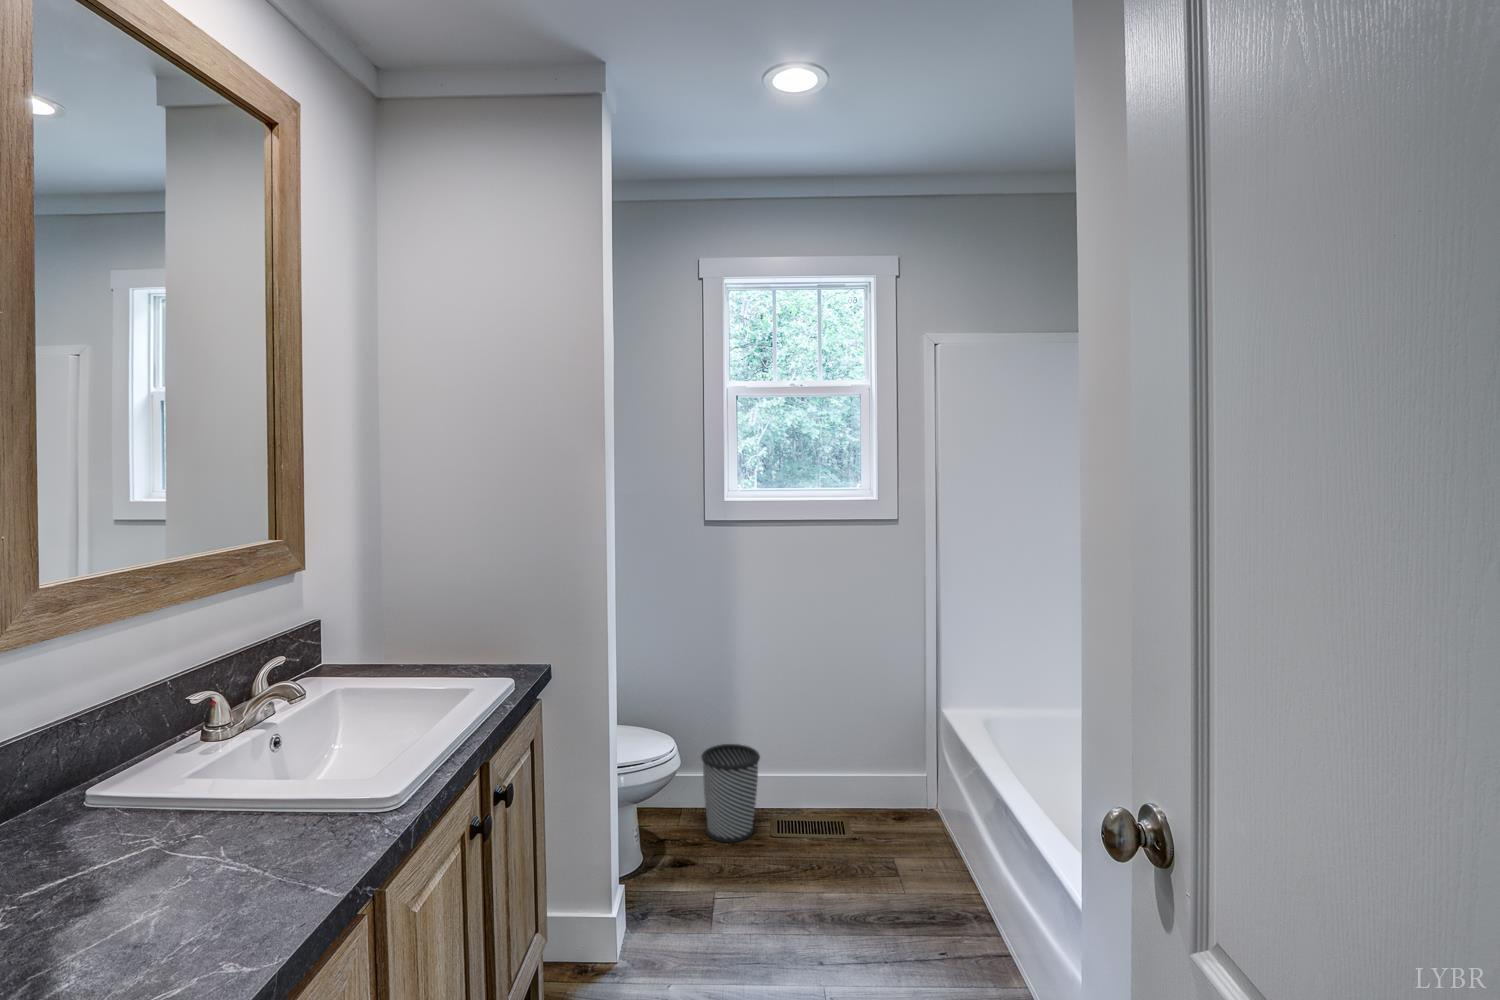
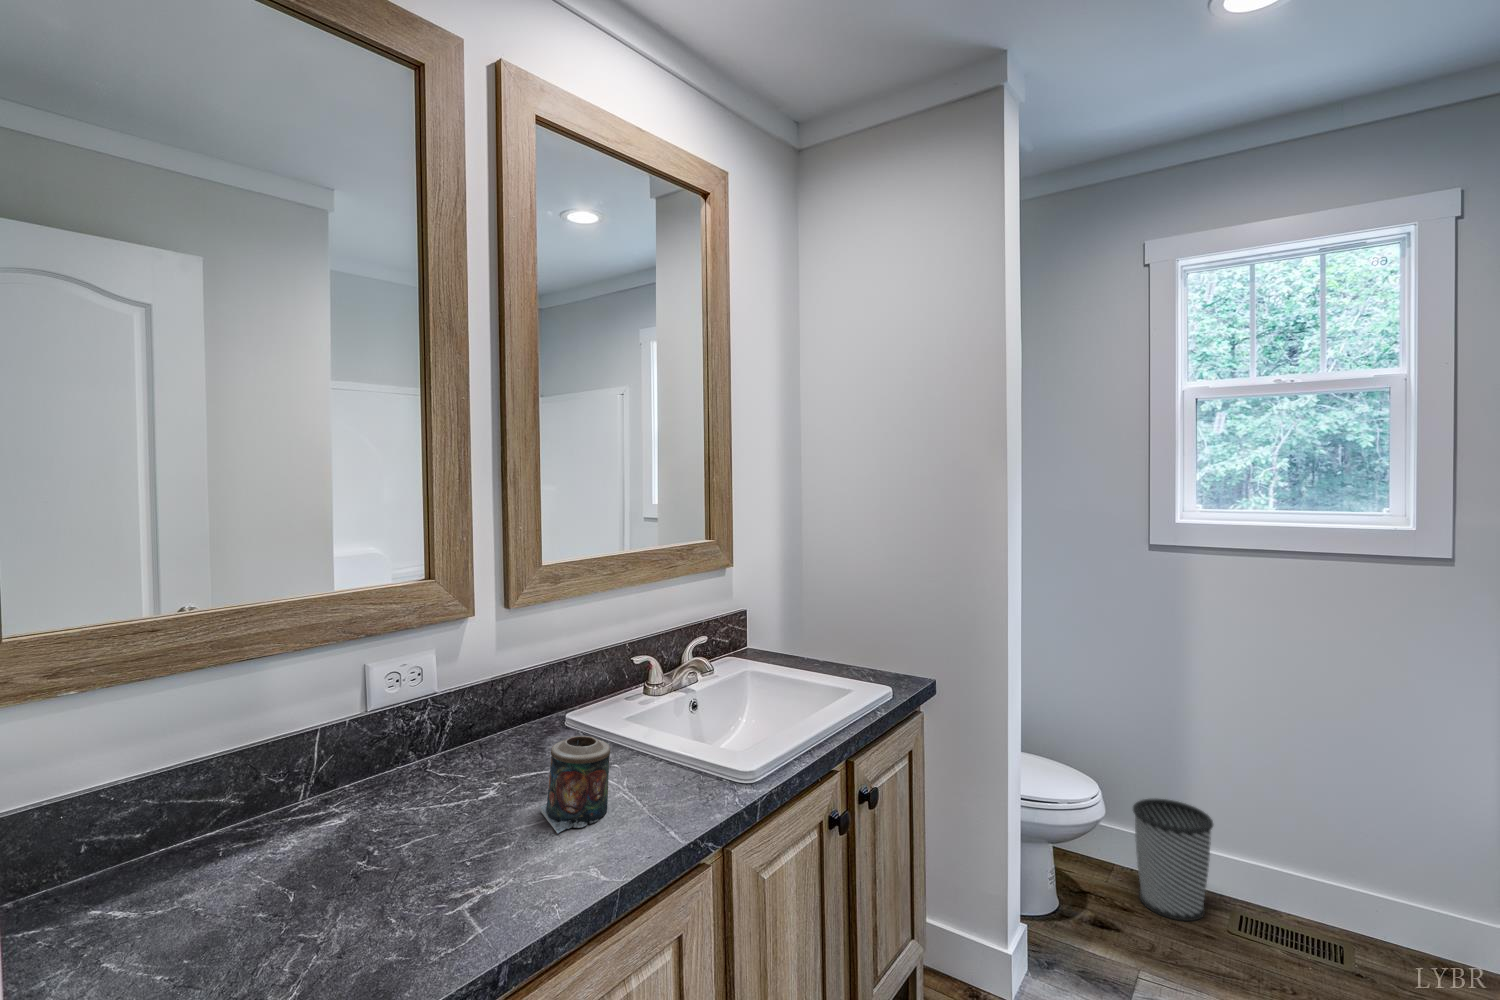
candle: none [104,804,219,938] -> present [540,736,610,833]

